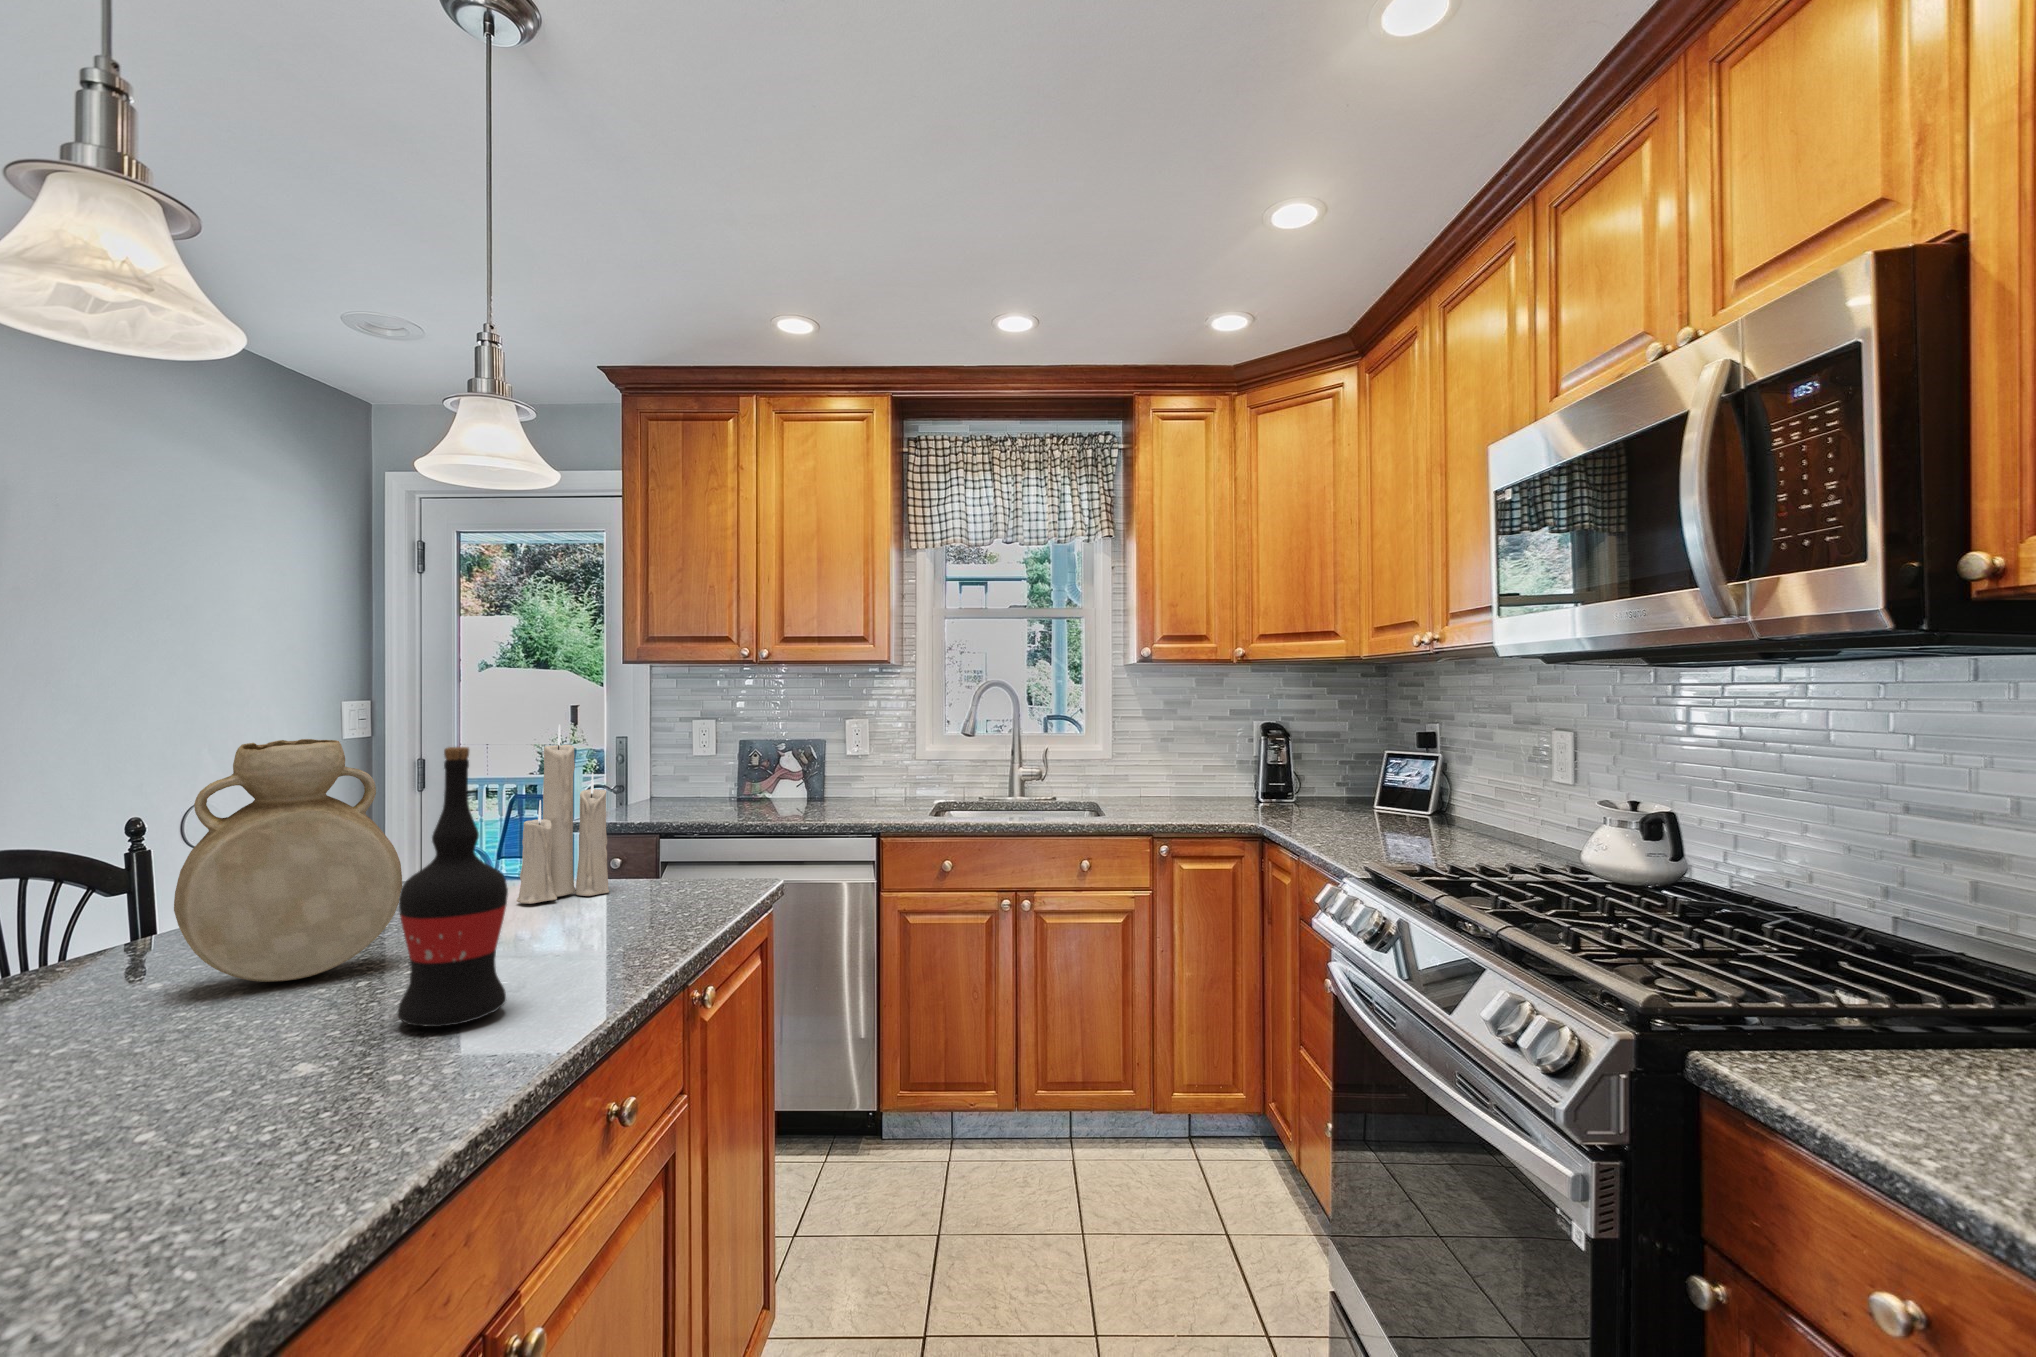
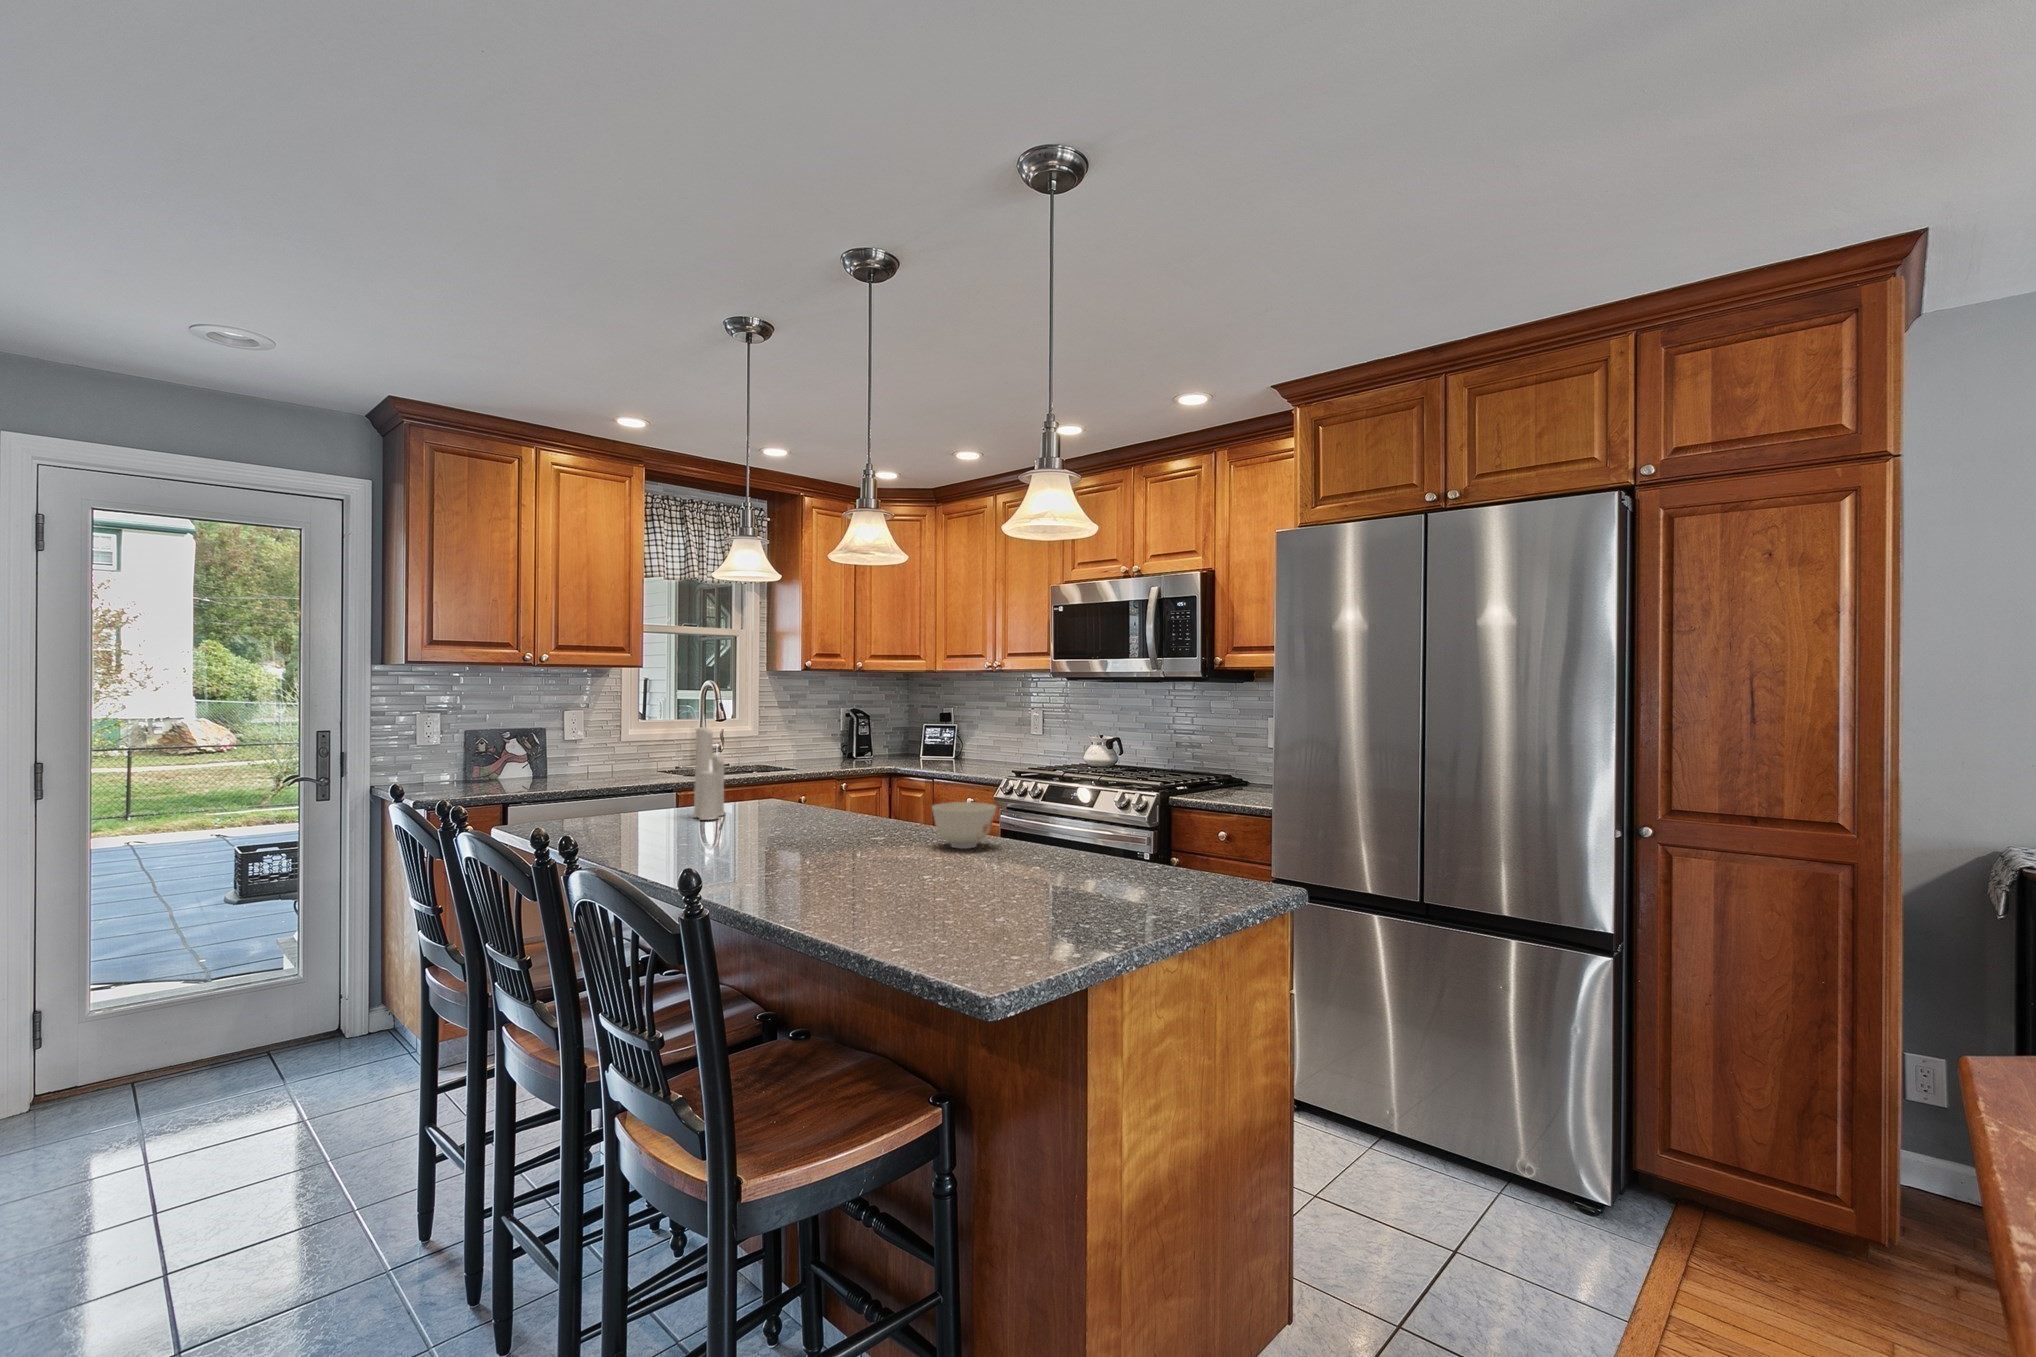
vase: present [174,739,402,982] -> none [729,723,789,842]
wine bottle: present [397,747,508,1027] -> none [865,722,905,836]
bowl: none [174,980,420,1150] -> present [932,802,996,849]

